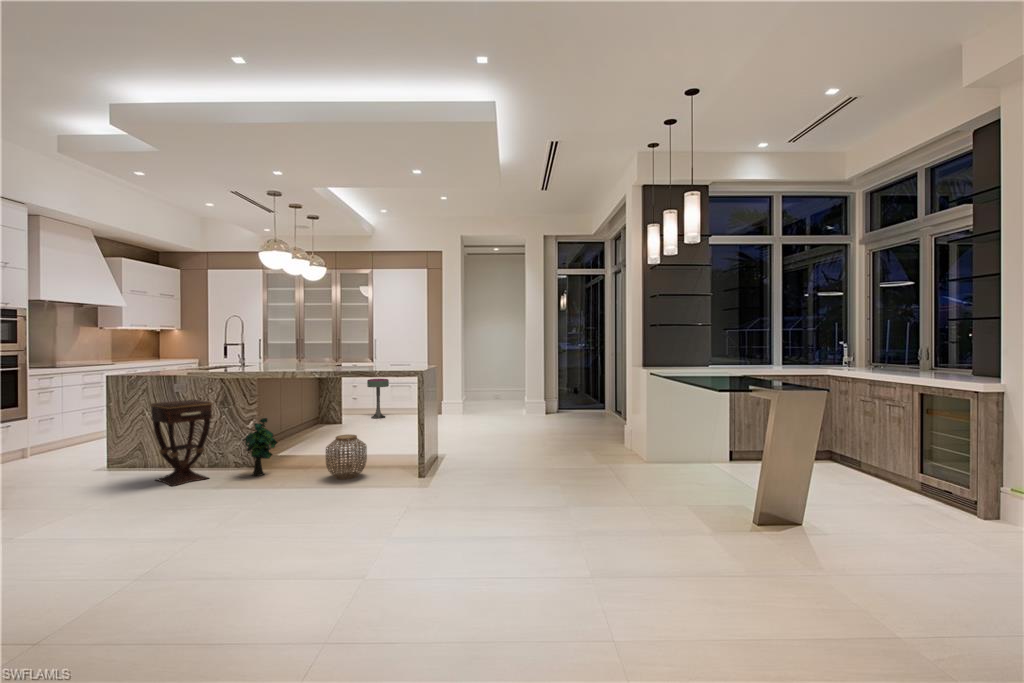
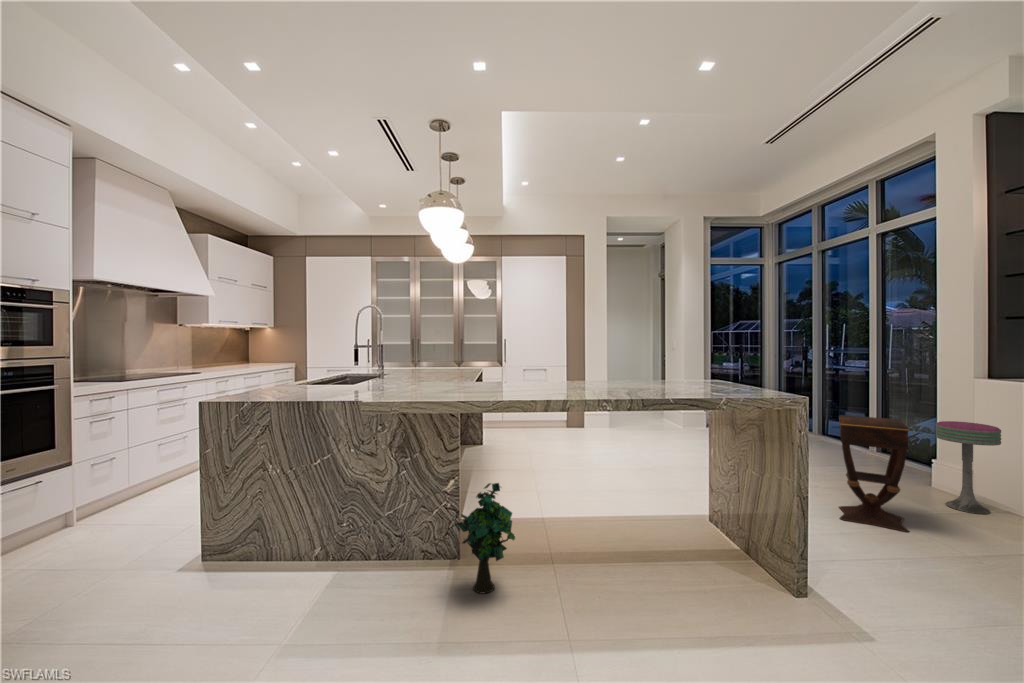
bar stool: present [367,379,389,418] -> present [936,421,1001,514]
side table: present [151,400,212,486] -> present [839,415,909,532]
woven basket: present [326,435,367,479] -> none [620,514,698,609]

